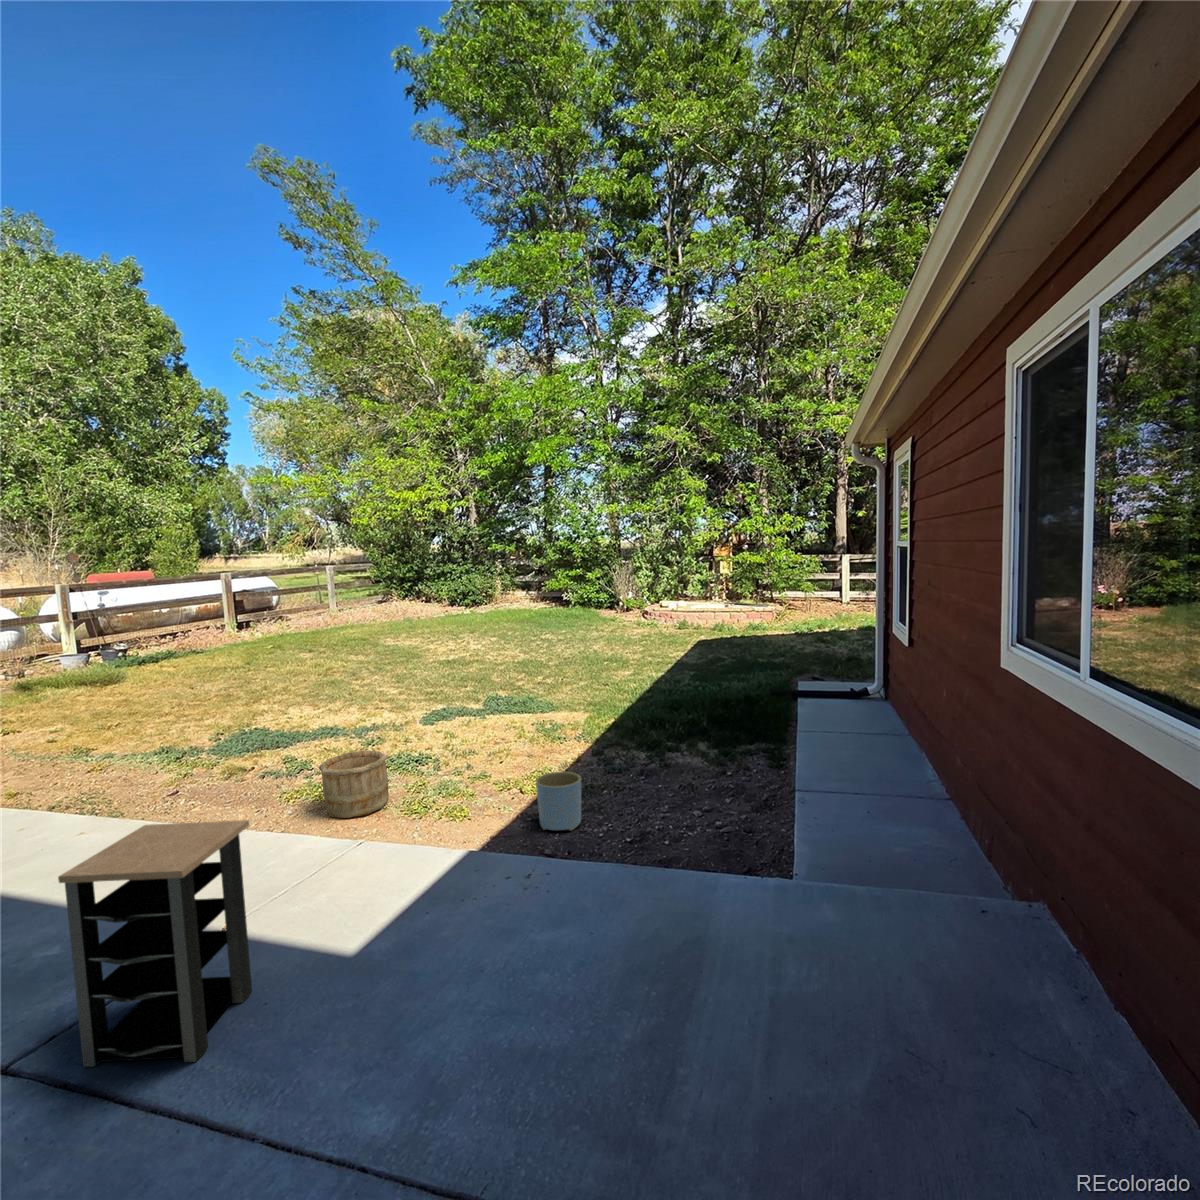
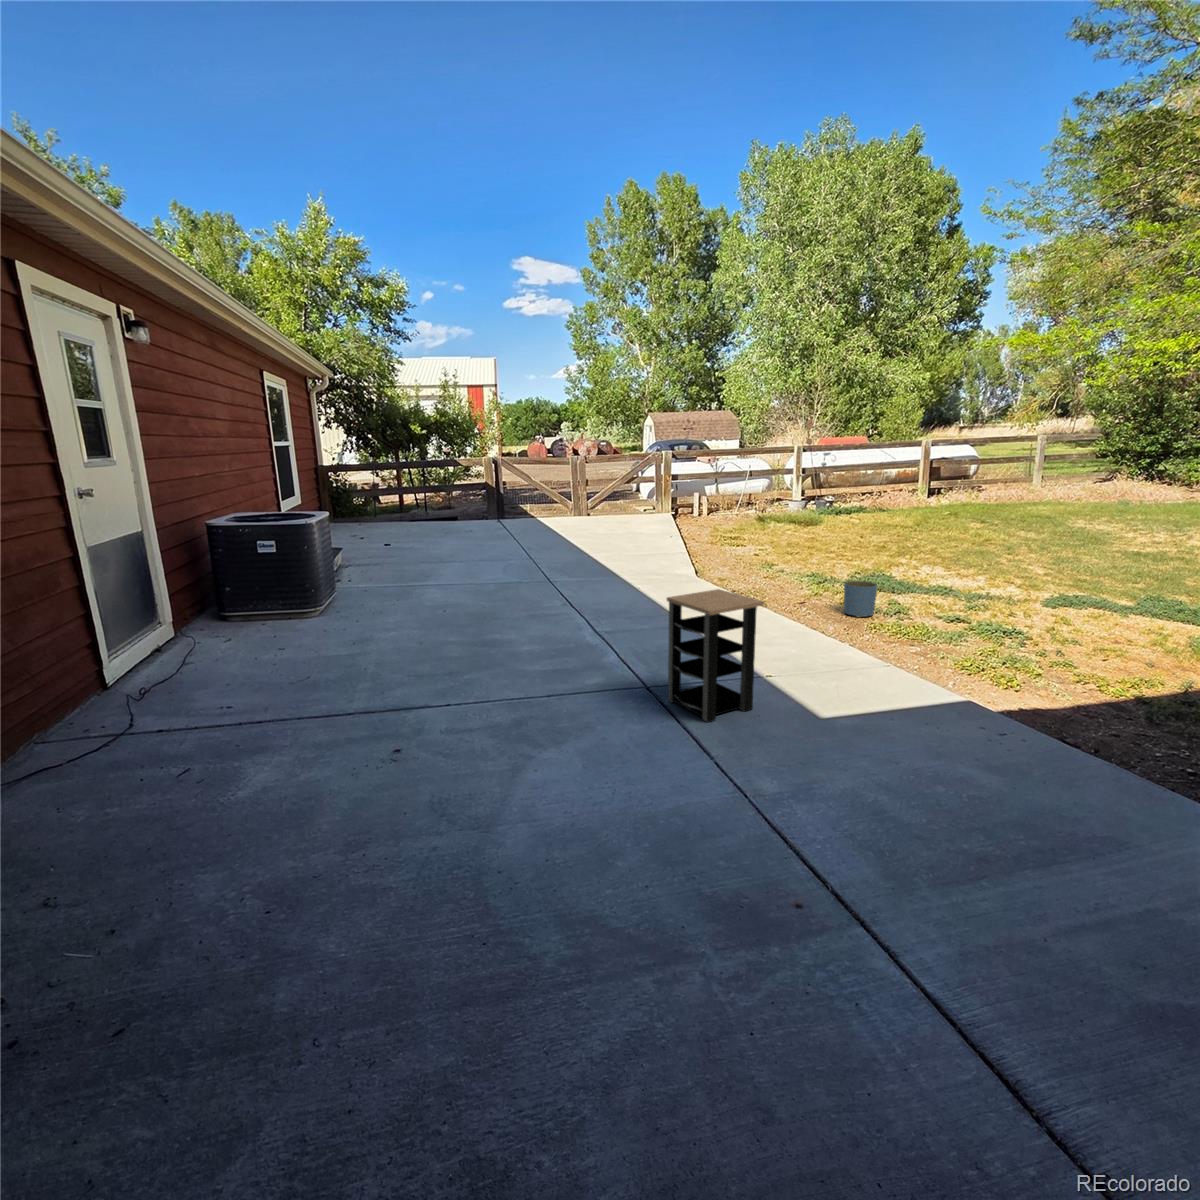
wooden bucket: present [319,750,389,818] -> none [888,602,951,656]
planter: present [536,771,581,831] -> present [844,581,877,618]

